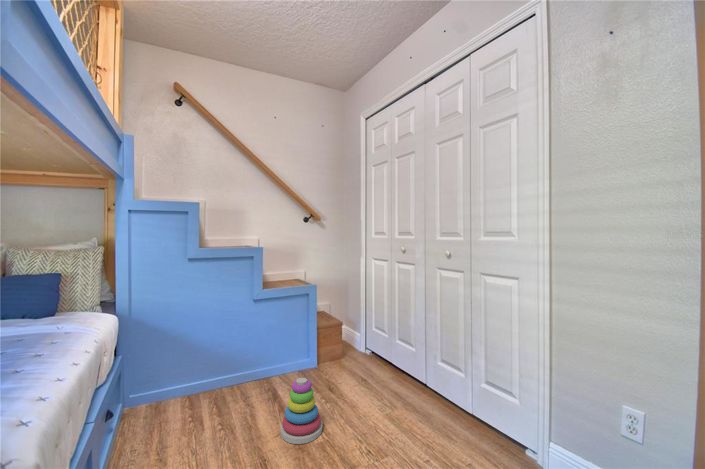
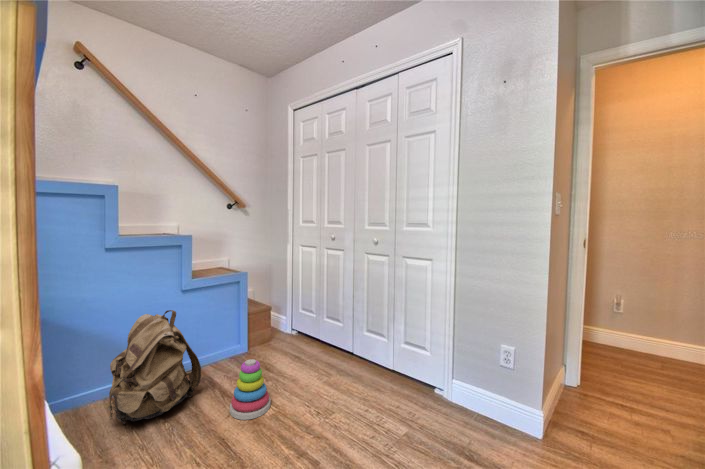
backpack: none [176,319,261,425] -> present [108,310,201,424]

